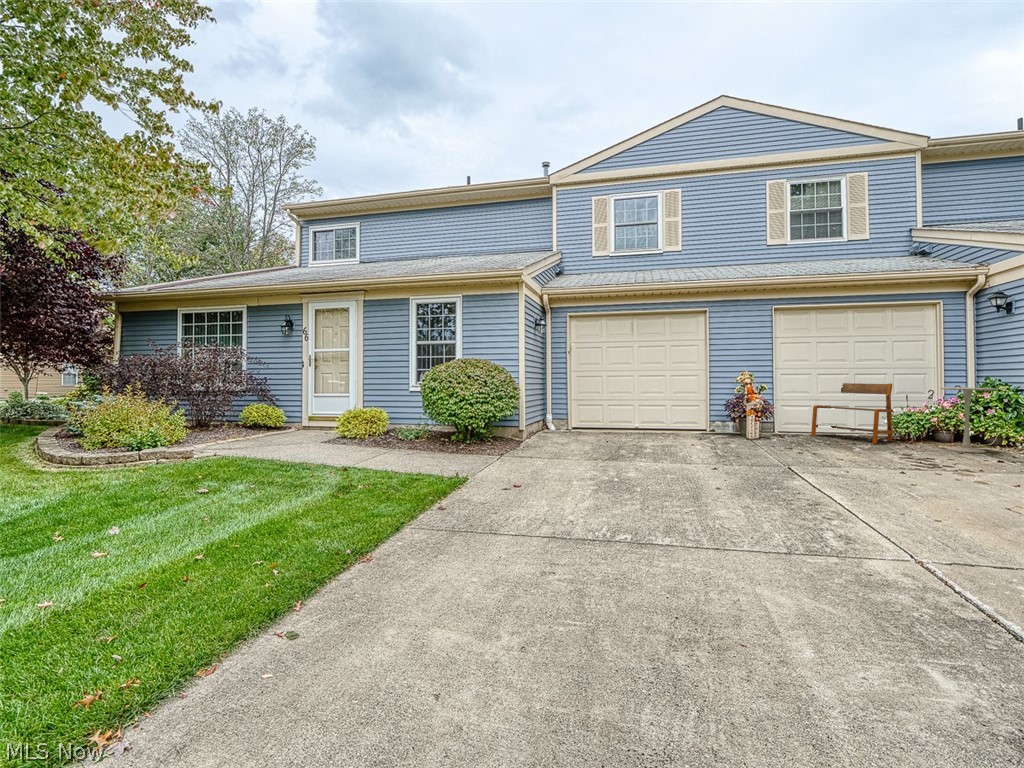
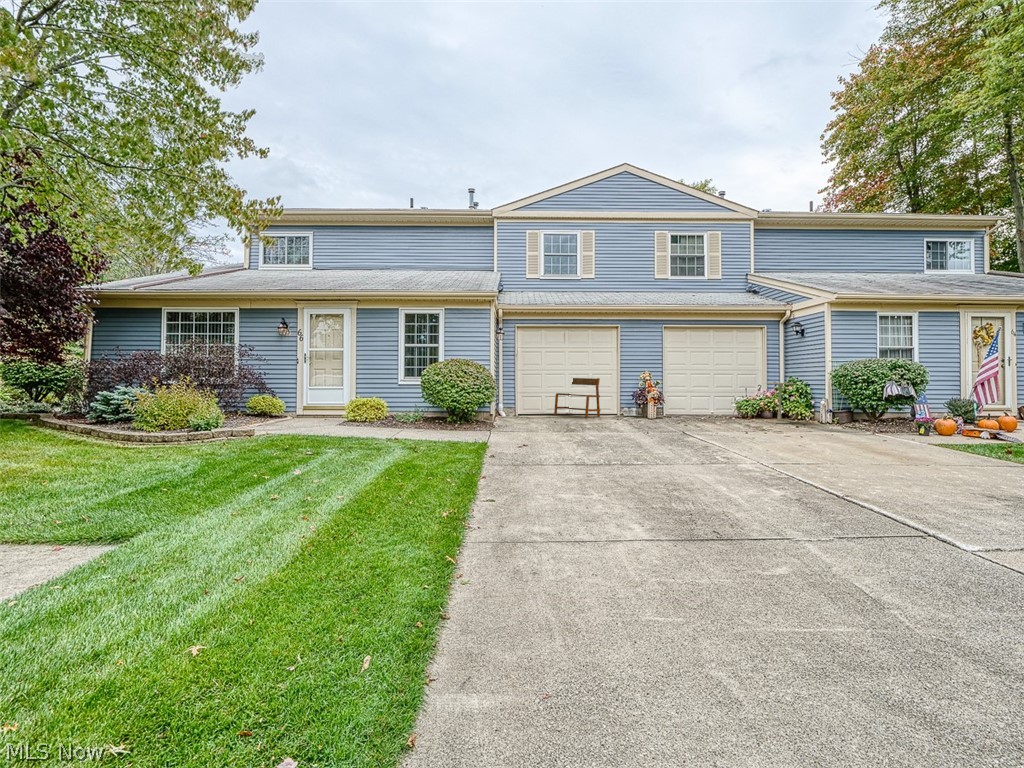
bench: present [811,383,894,444] -> present [554,378,601,418]

